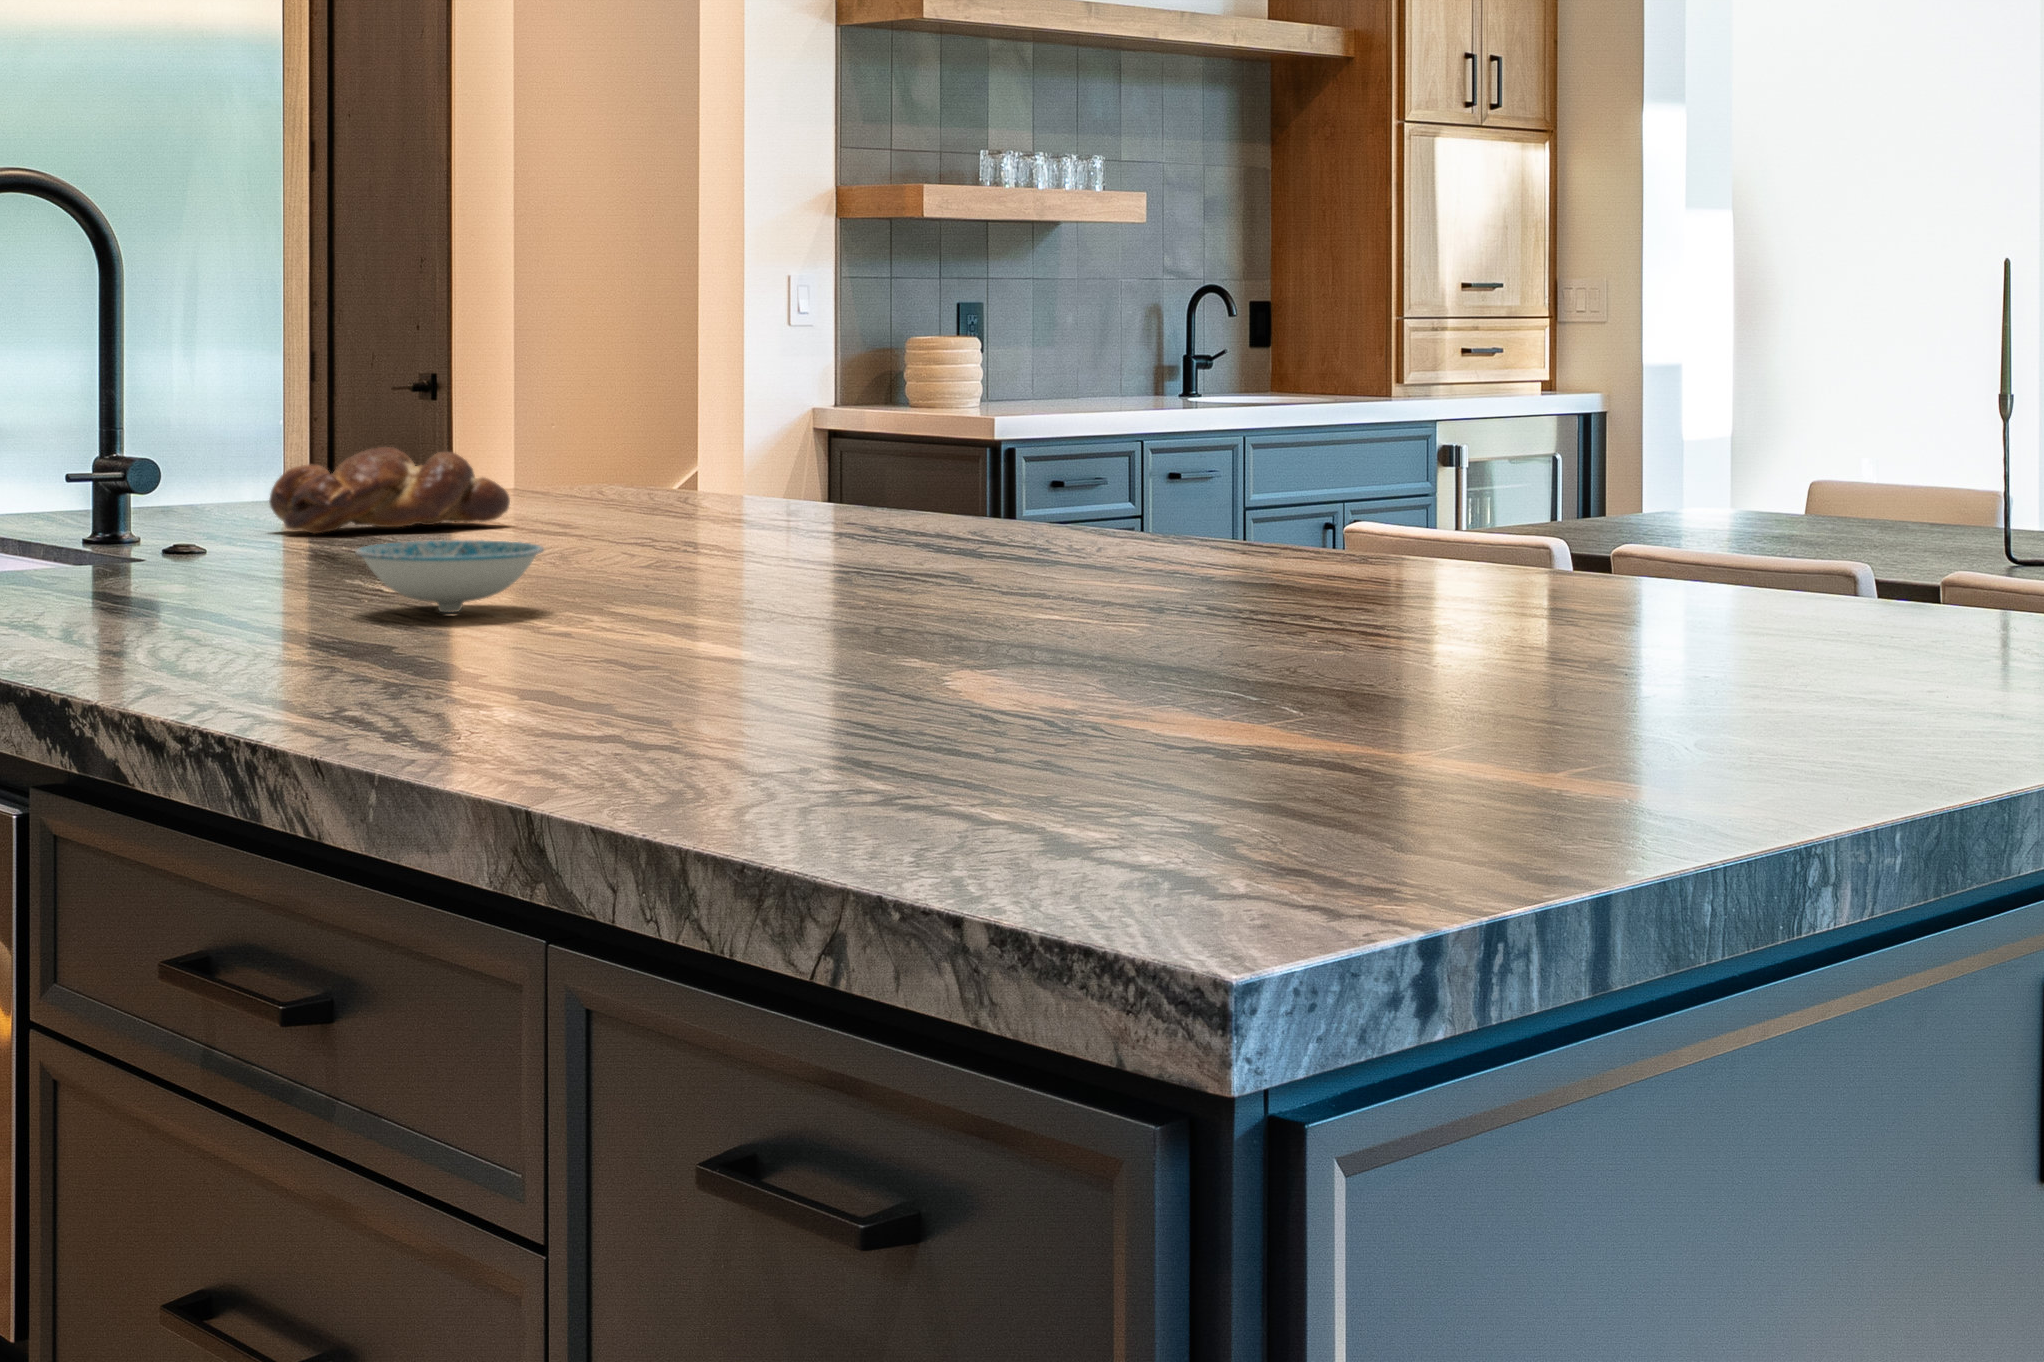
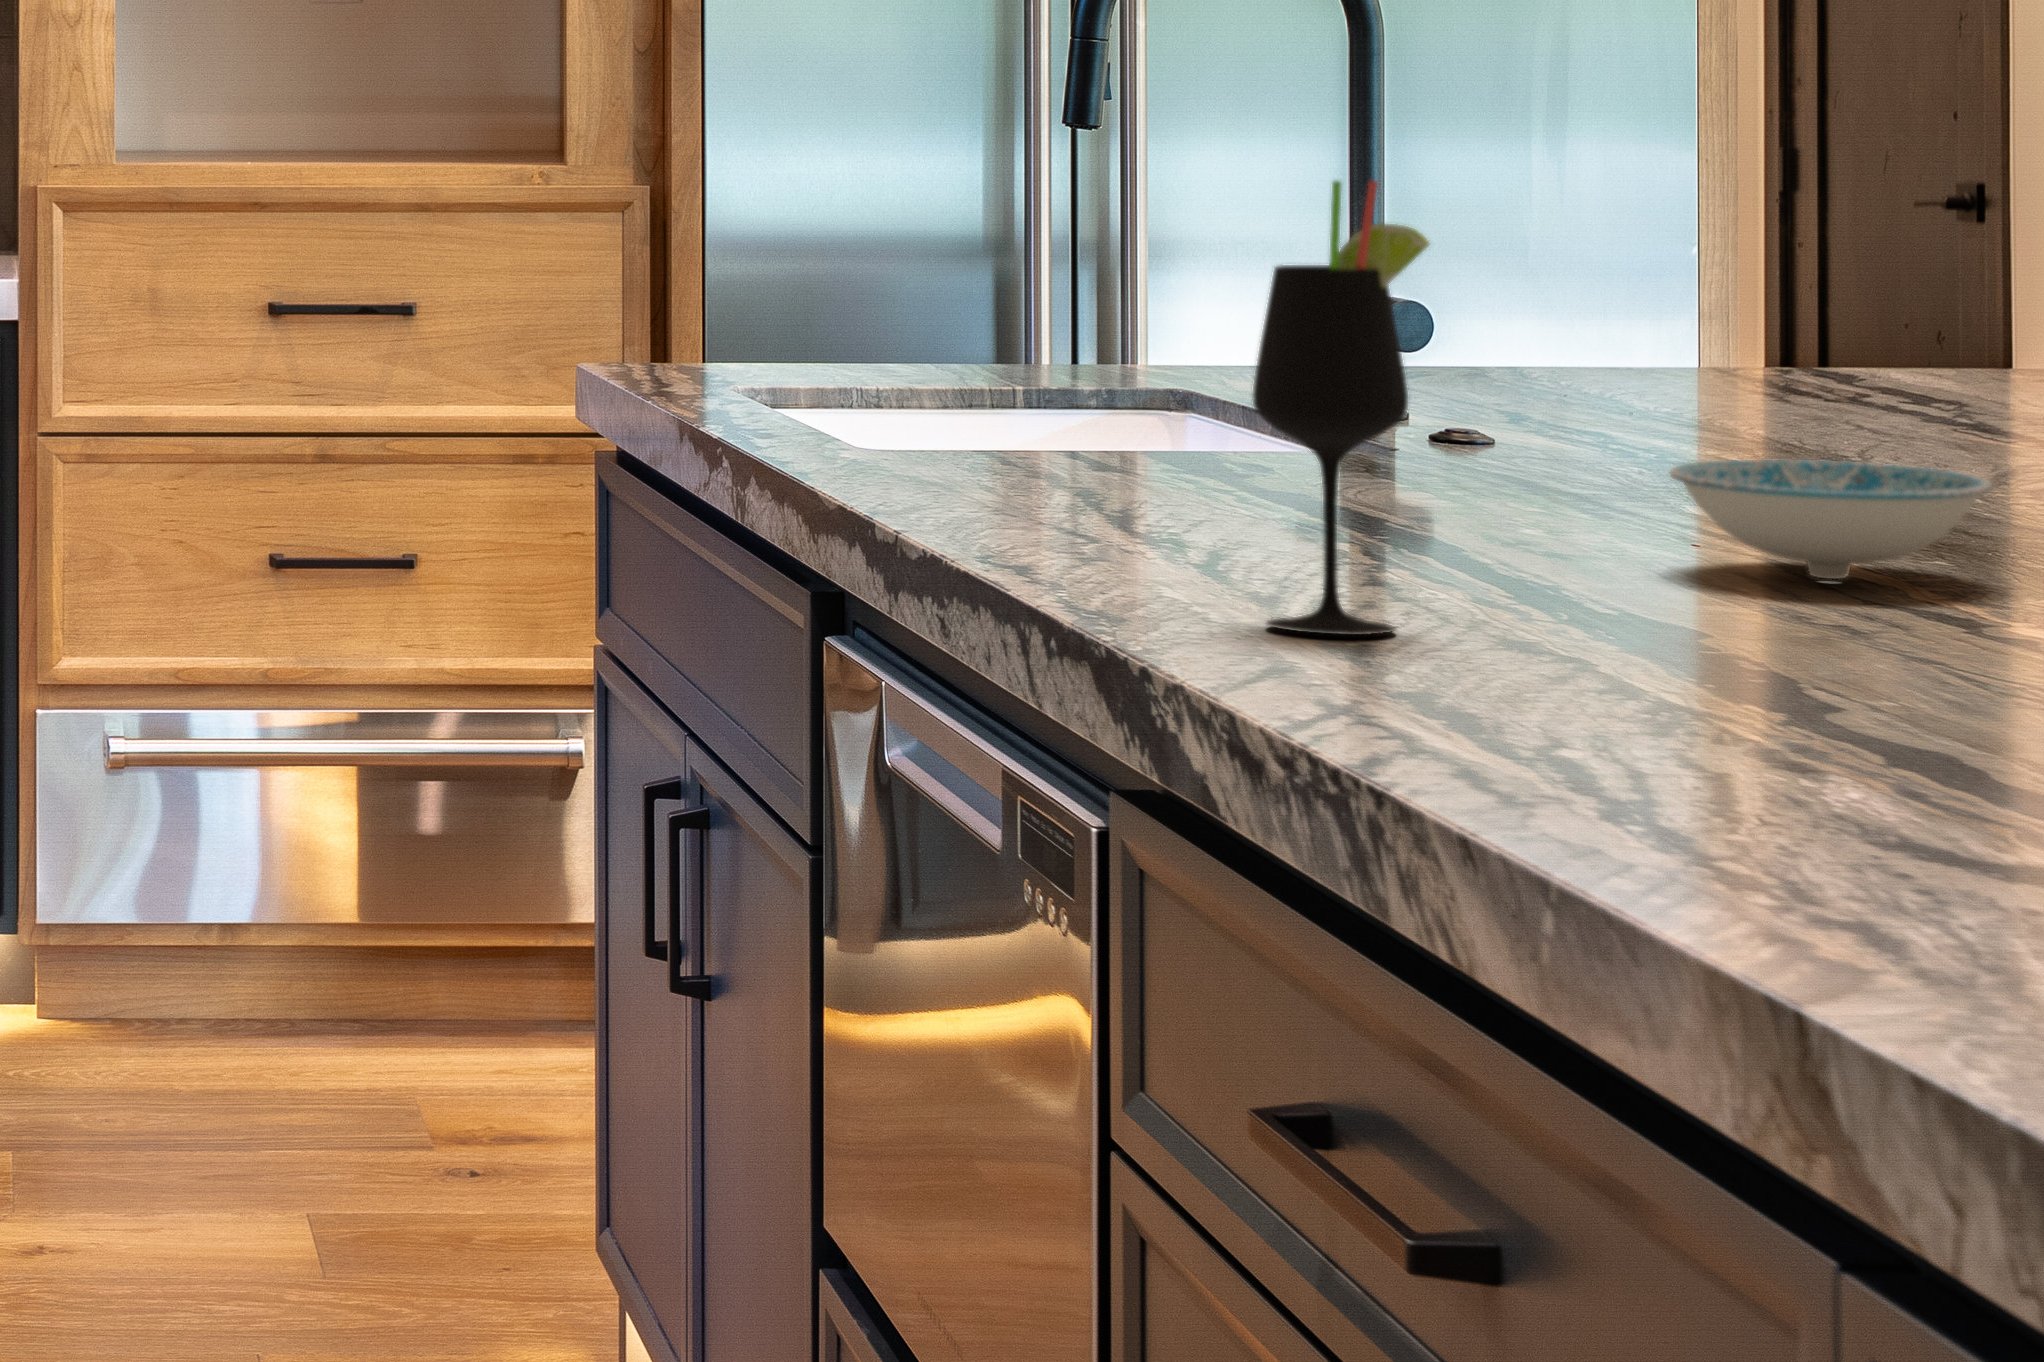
wine glass: none [113,365,233,666] -> present [1253,181,1430,635]
bread loaf: present [269,447,510,534] -> none [1619,300,2011,427]

